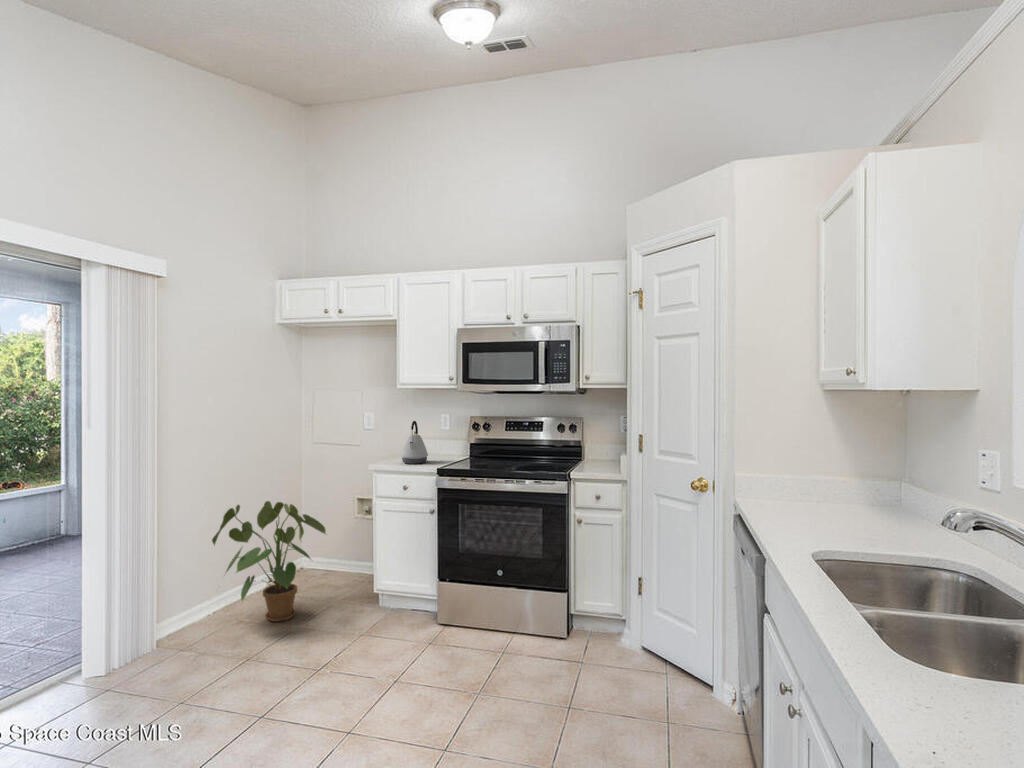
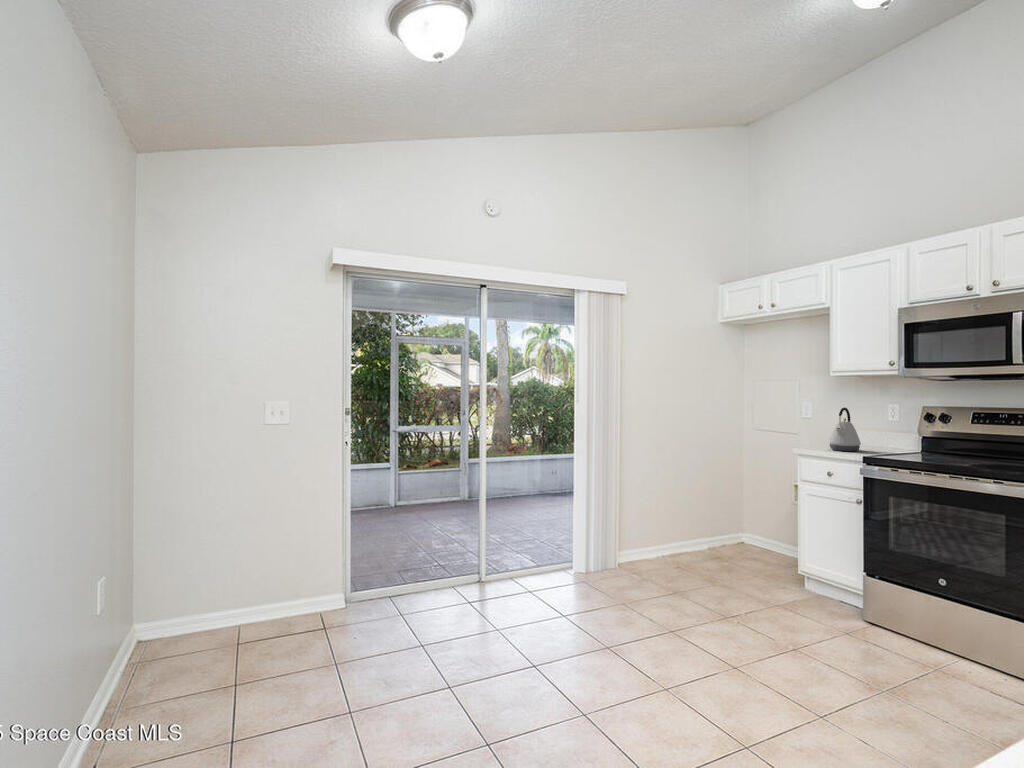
house plant: present [212,501,326,622] -> none [660,469,758,571]

